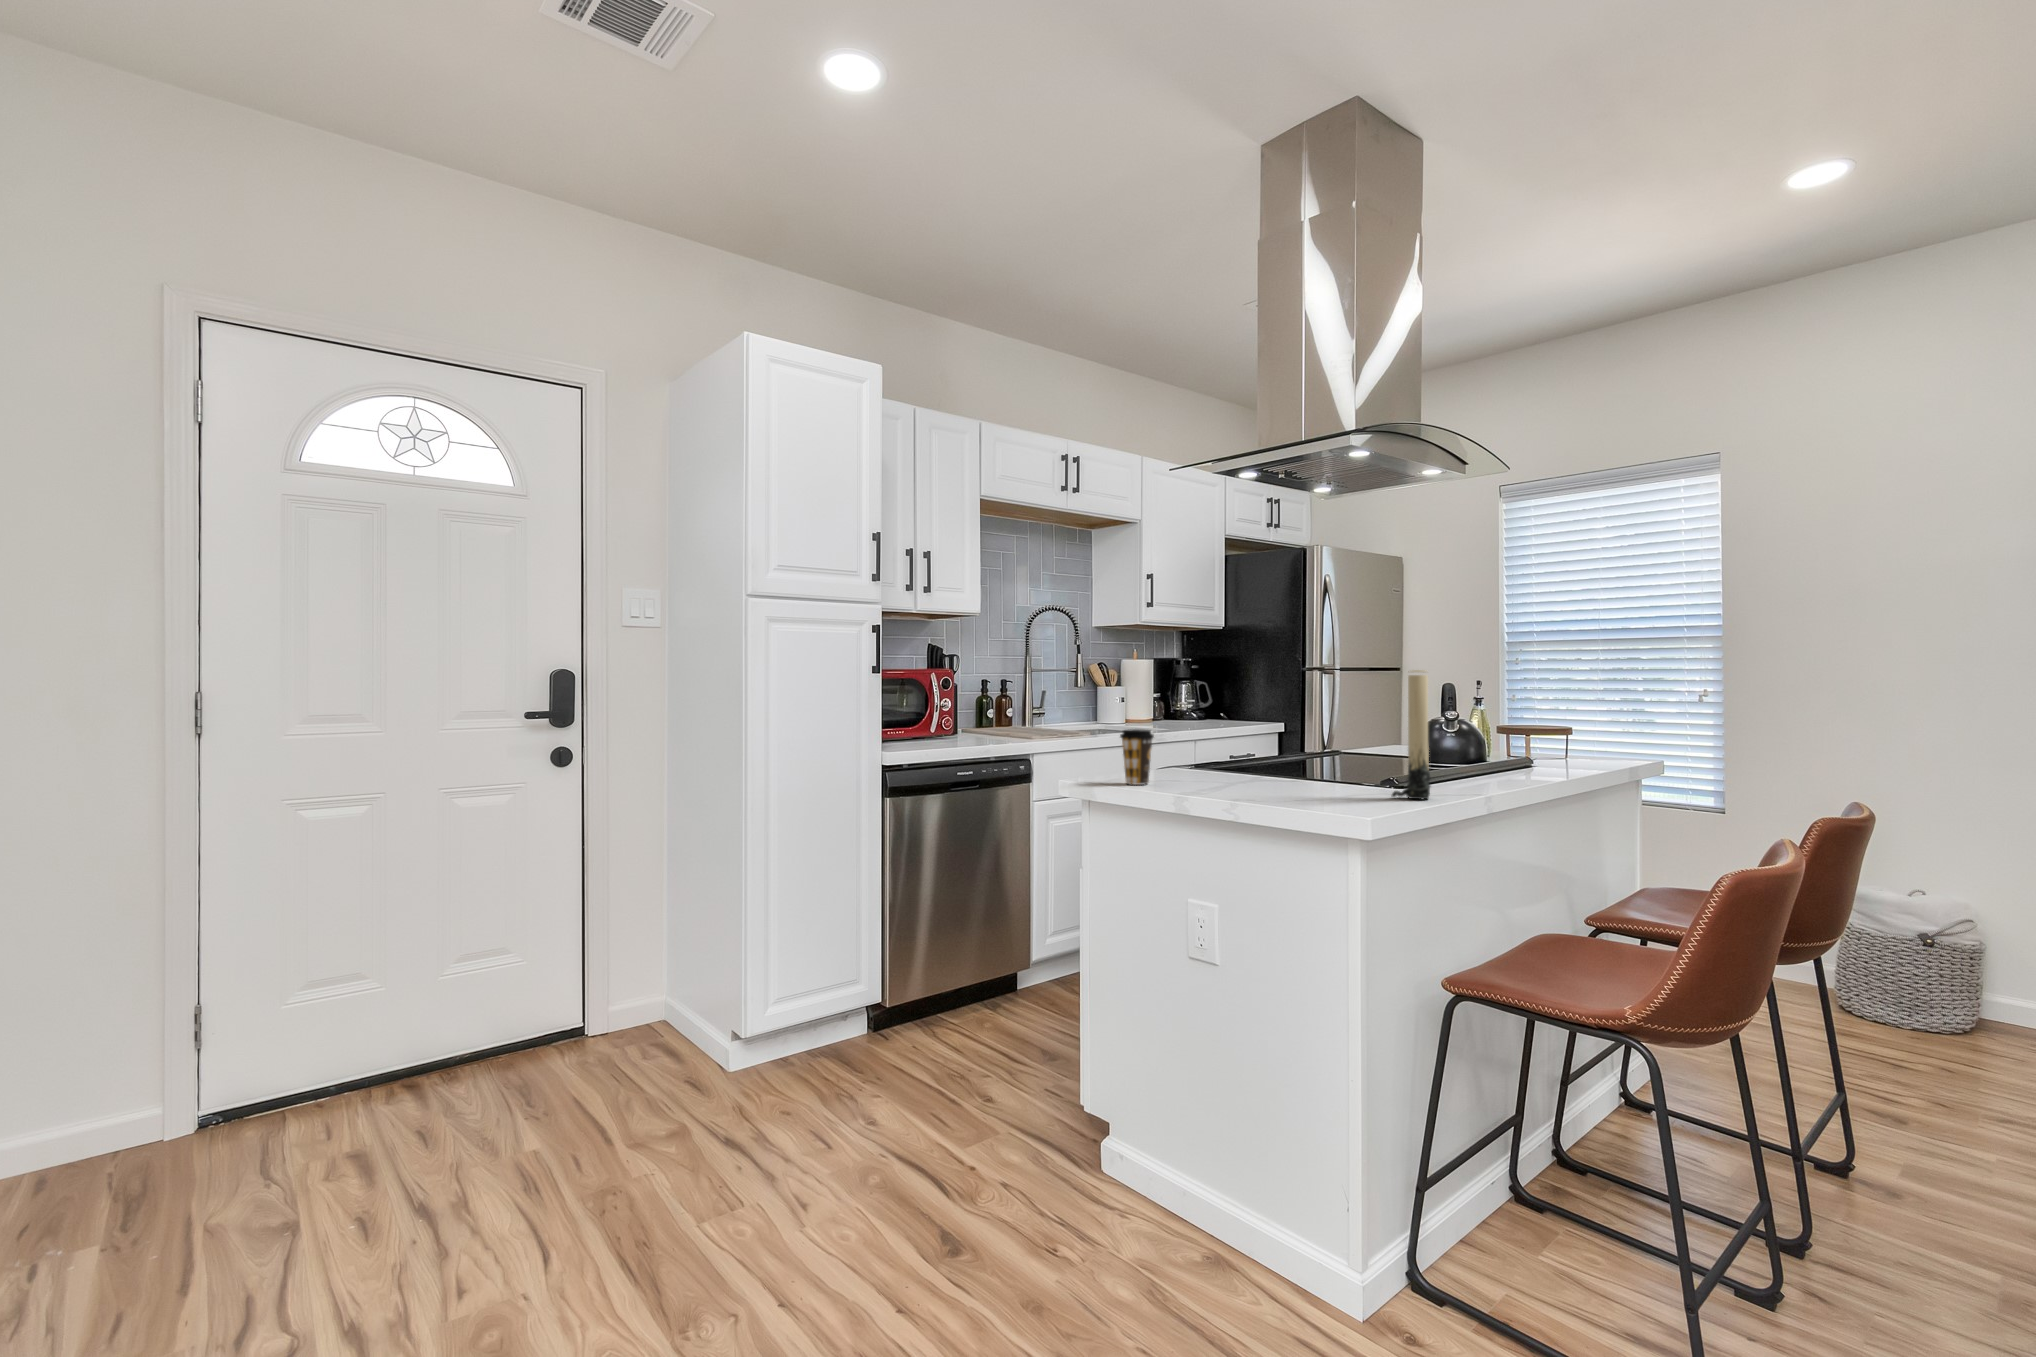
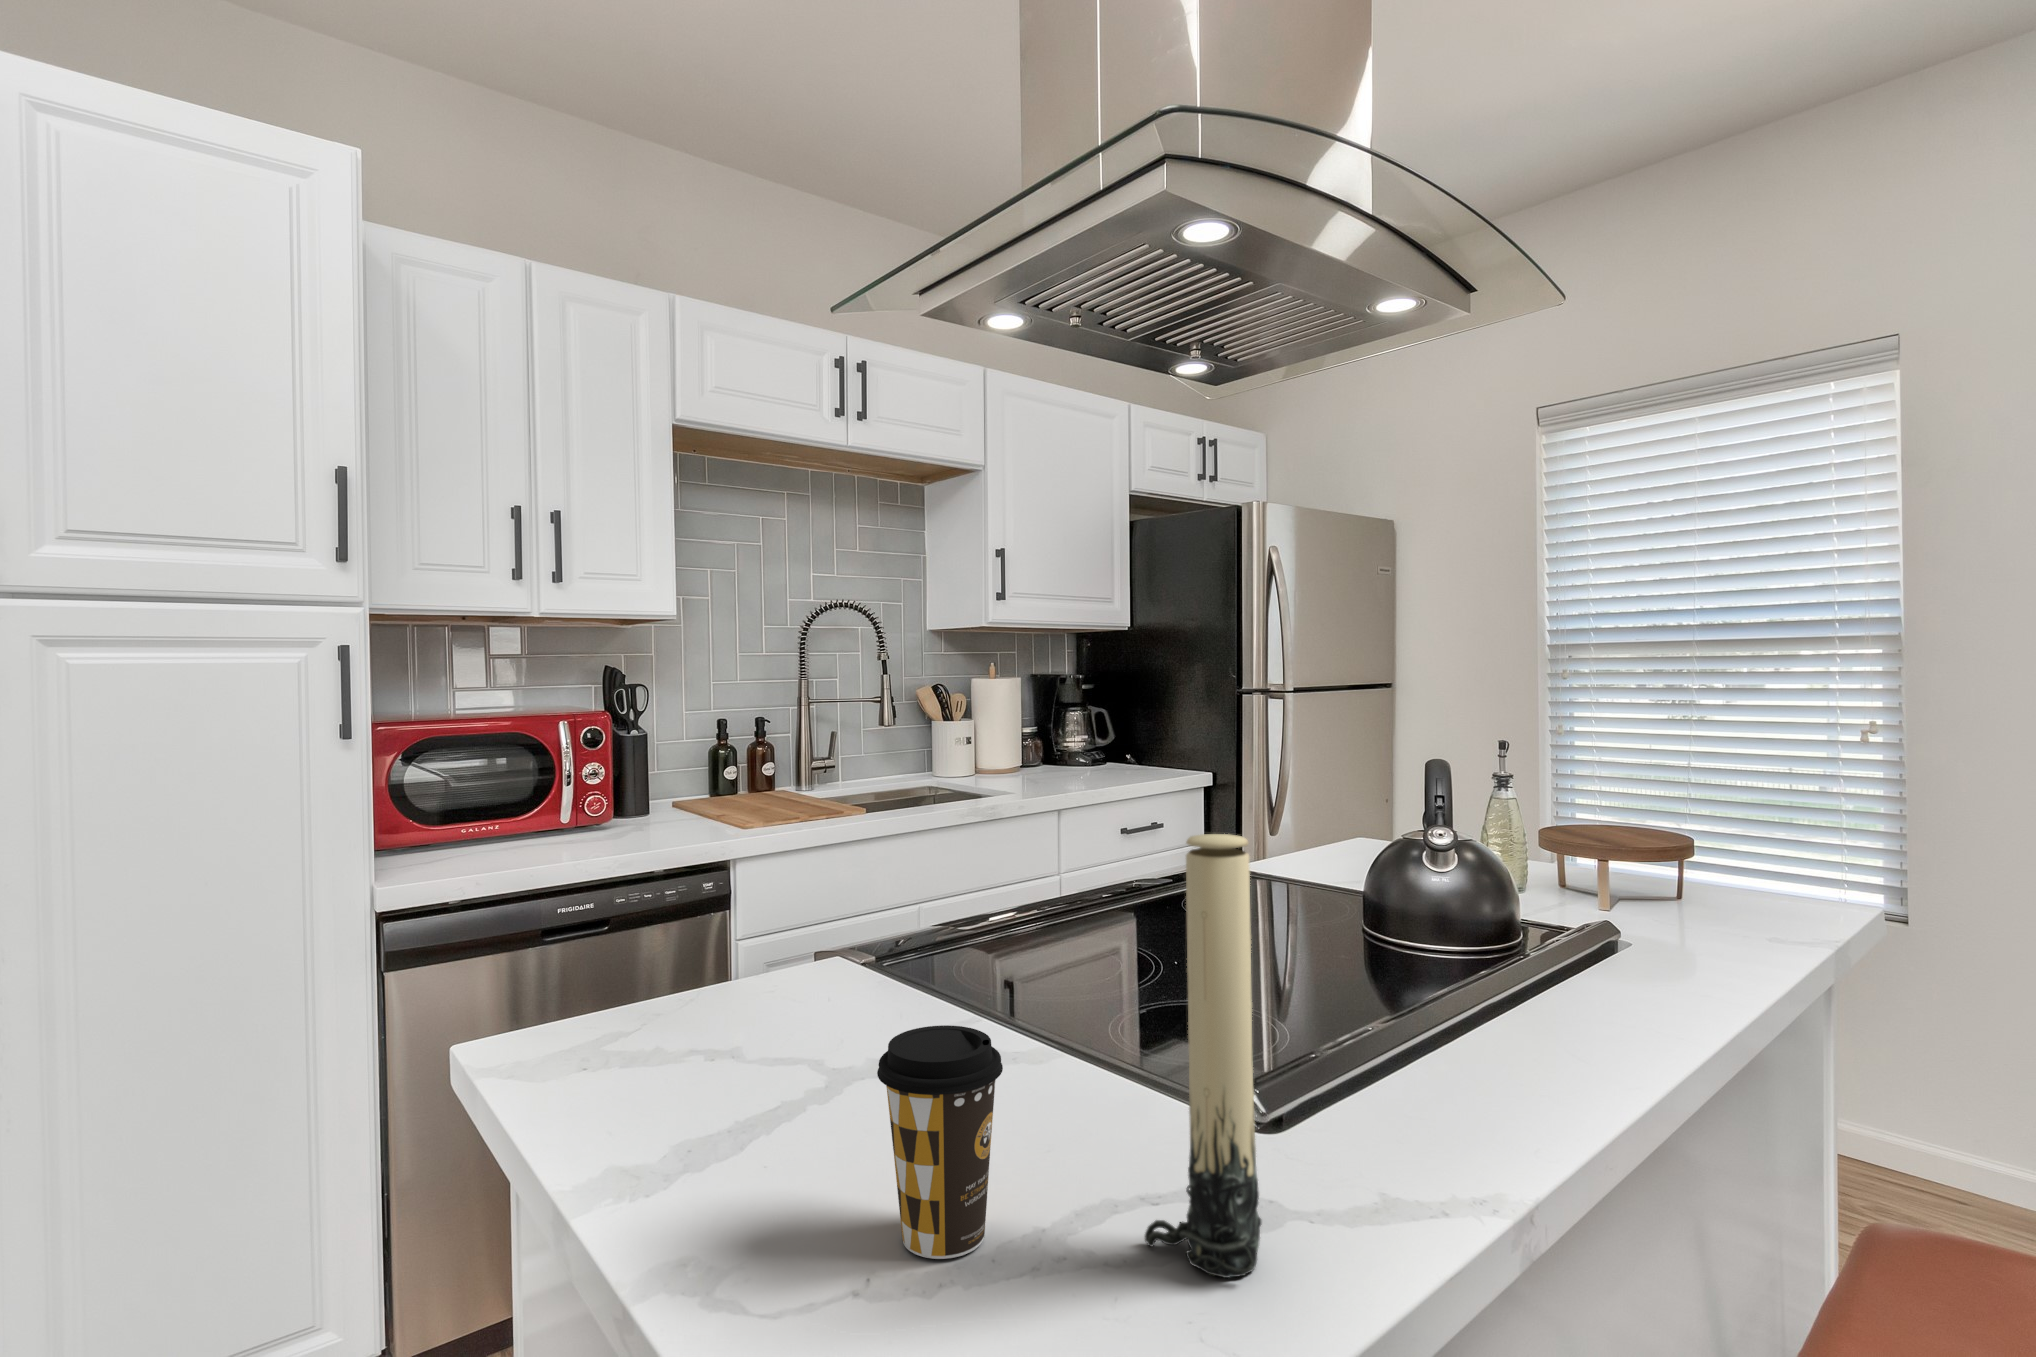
coffee cup: present [1120,729,1154,785] -> present [877,1025,1003,1259]

